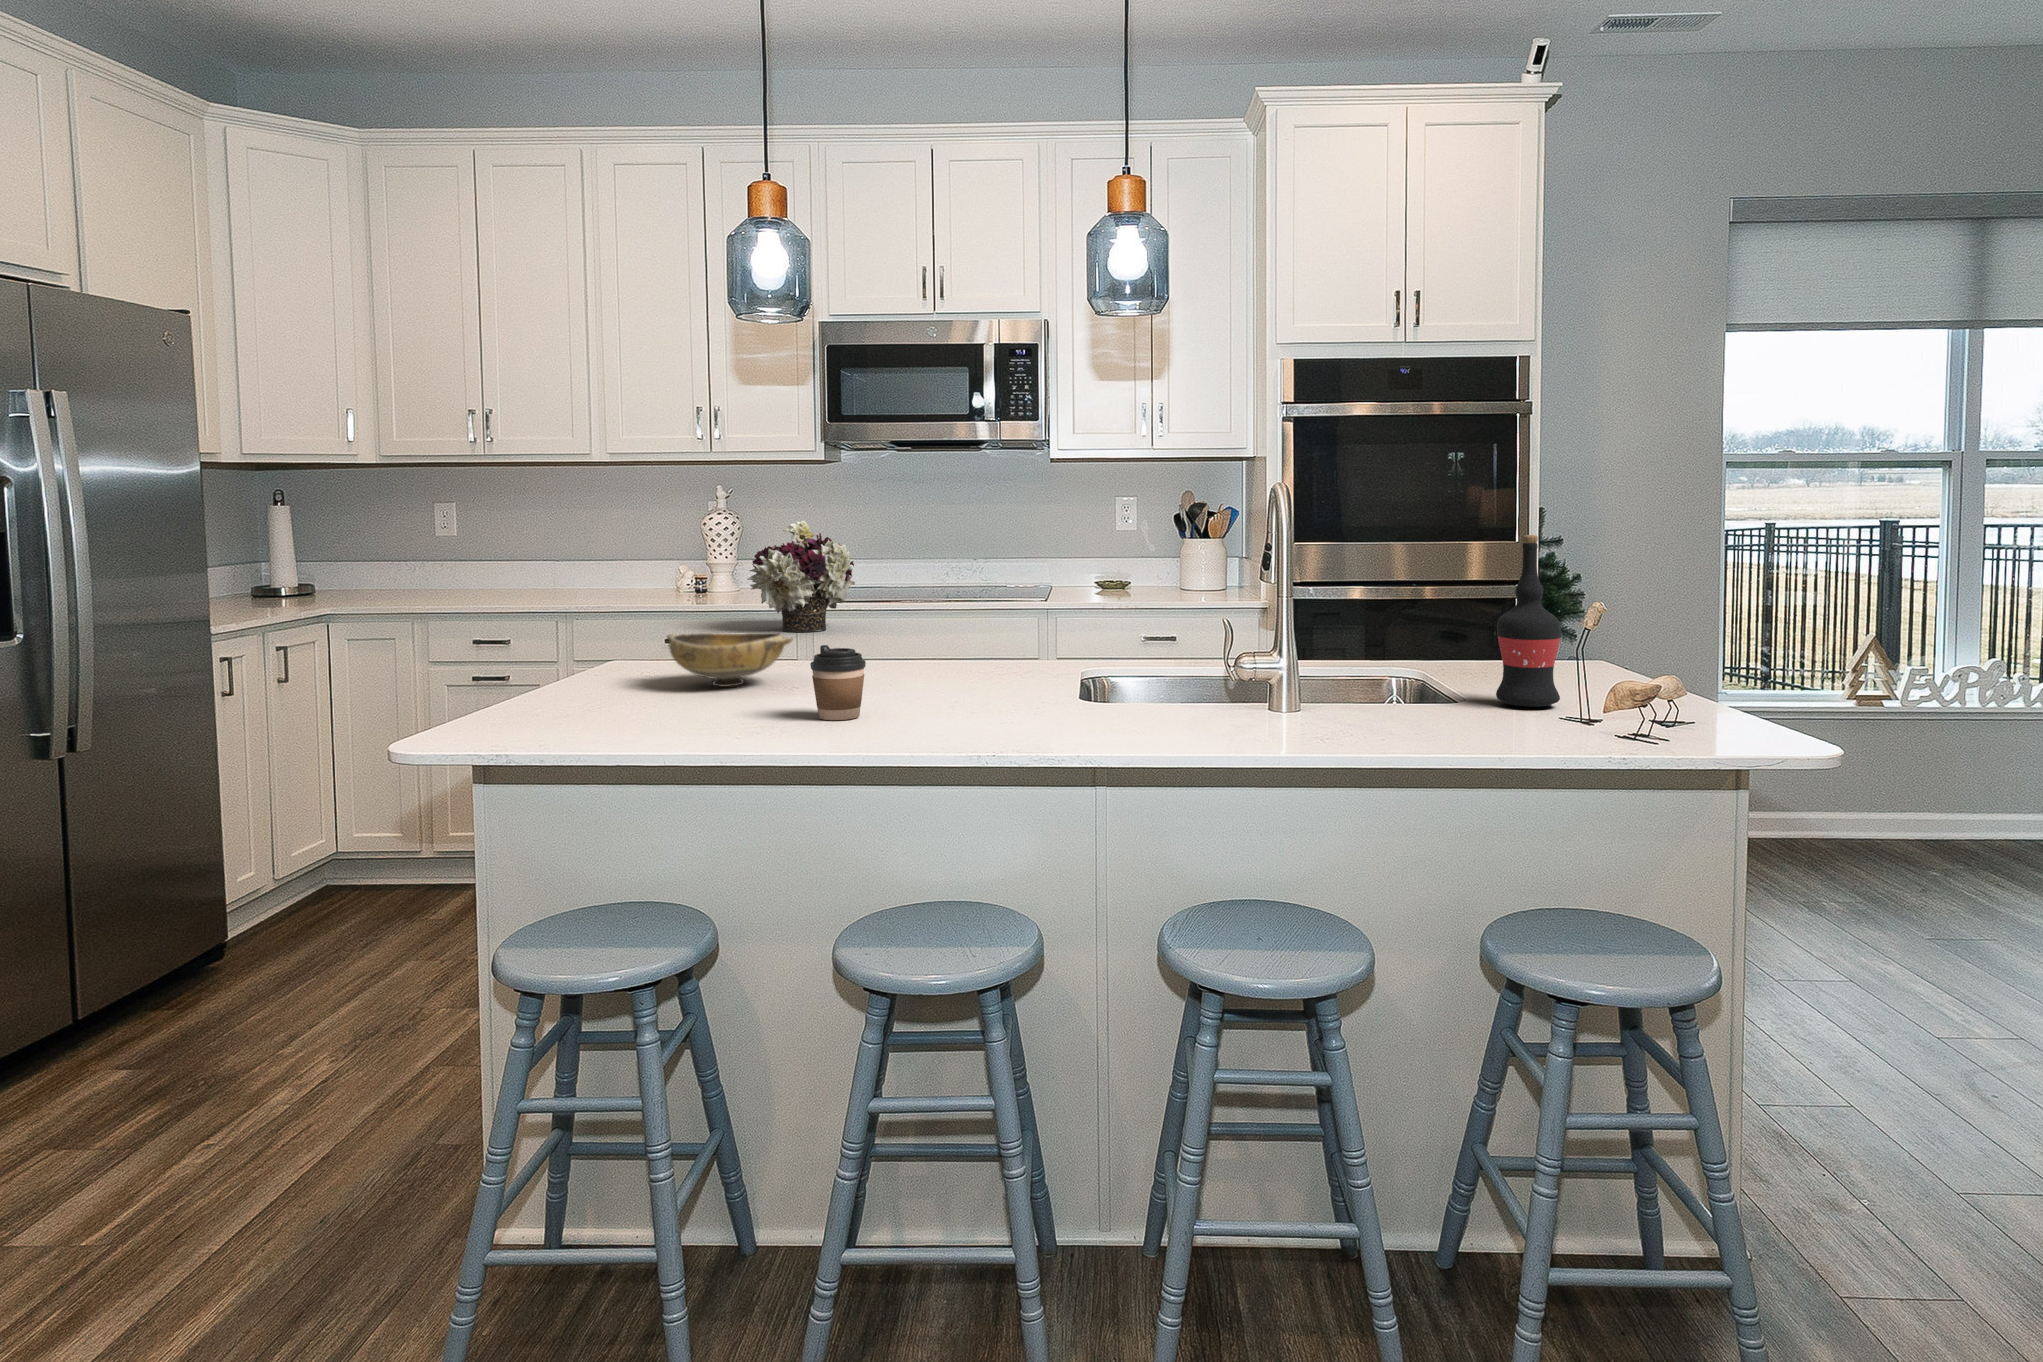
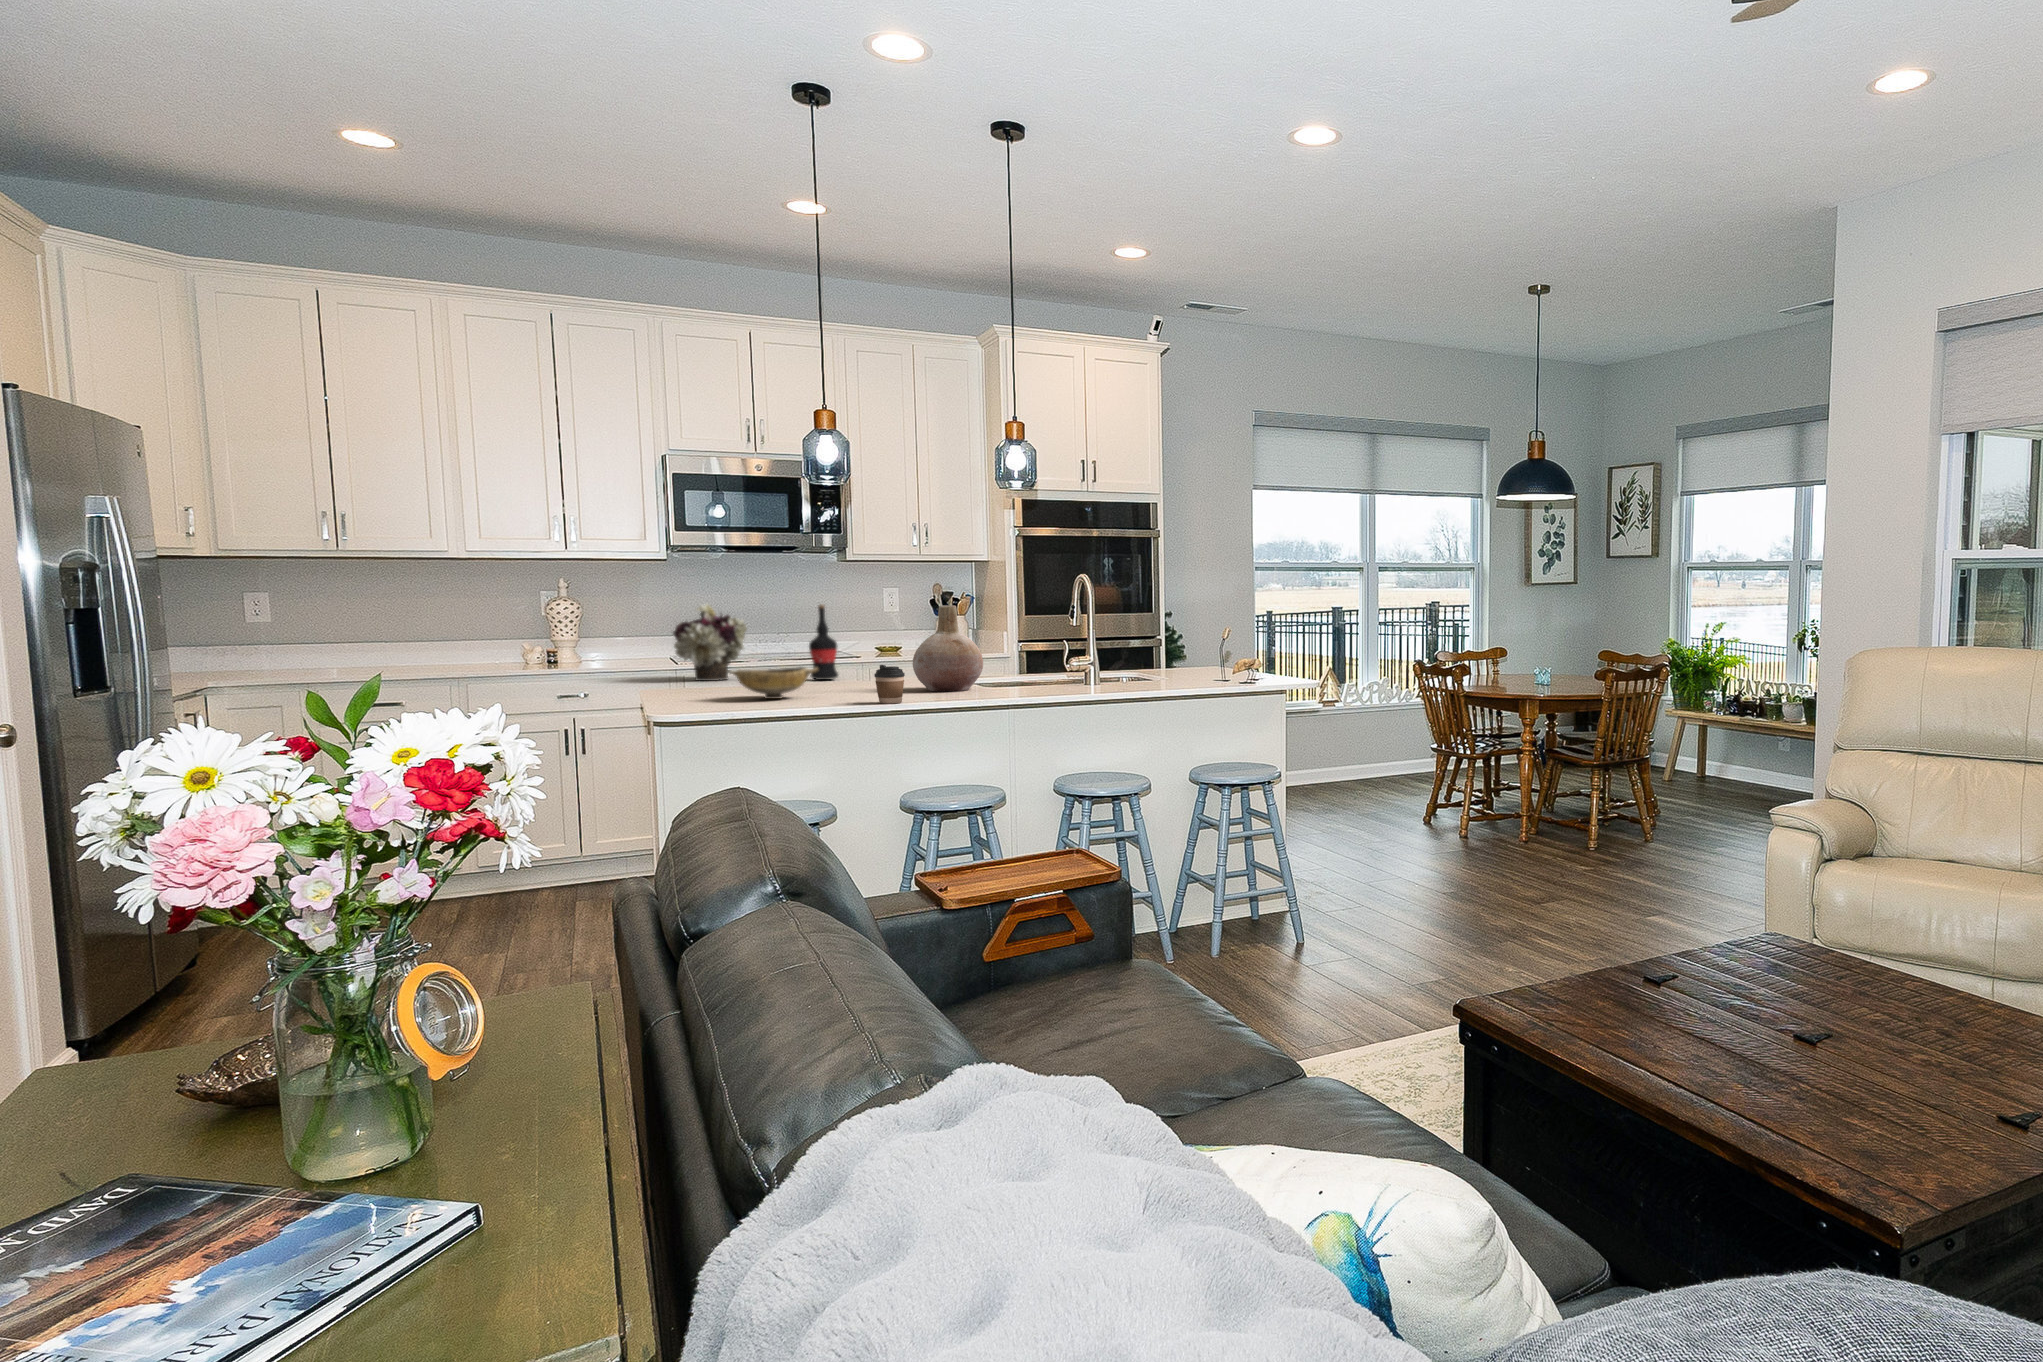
vase: none [962,532,1084,688] -> present [913,605,983,691]
wine bottle: present [1496,535,1561,707] -> present [809,605,838,680]

